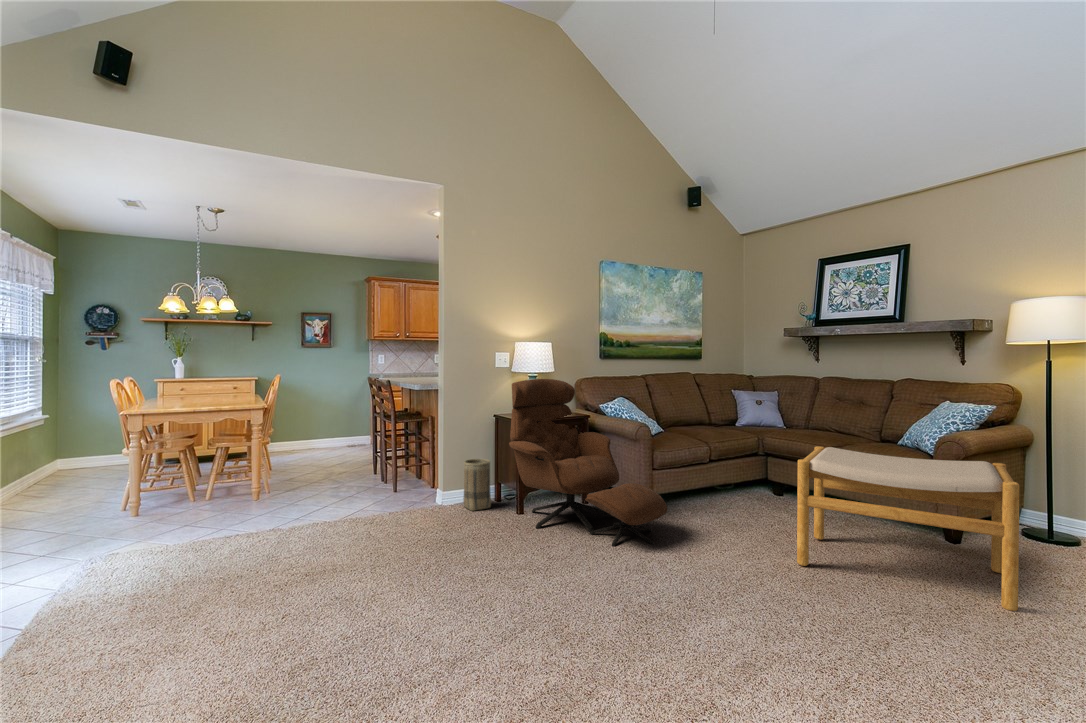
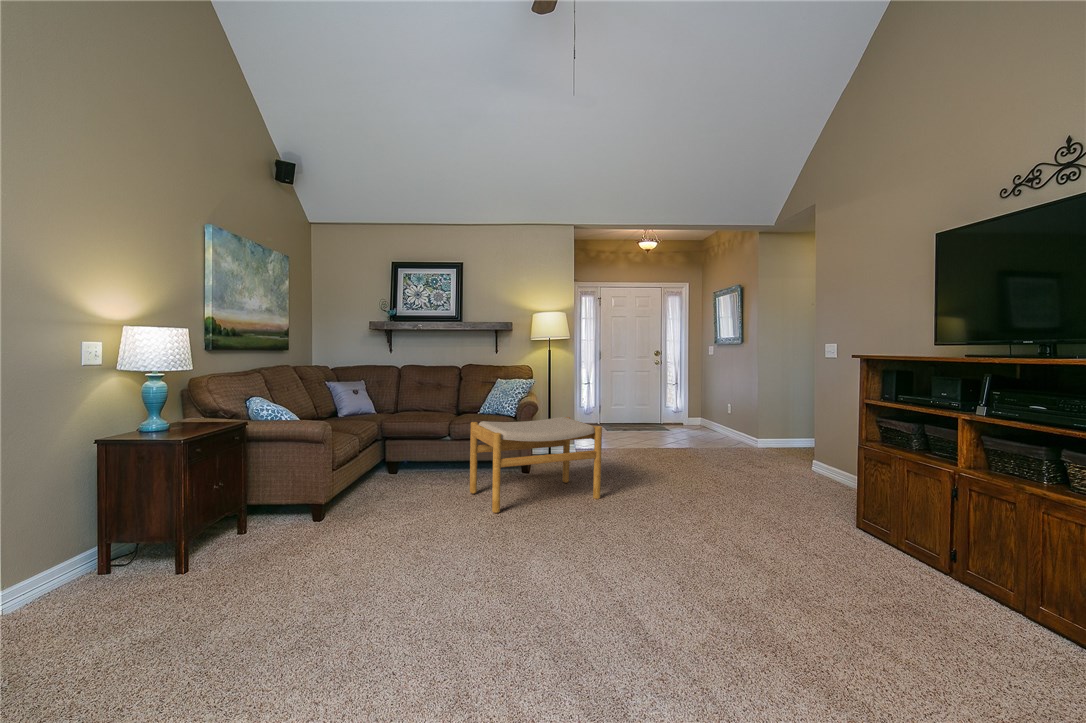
lounge chair: present [509,379,667,547] -> none [171,382,386,572]
basket: present [463,459,491,511] -> none [61,510,119,594]

